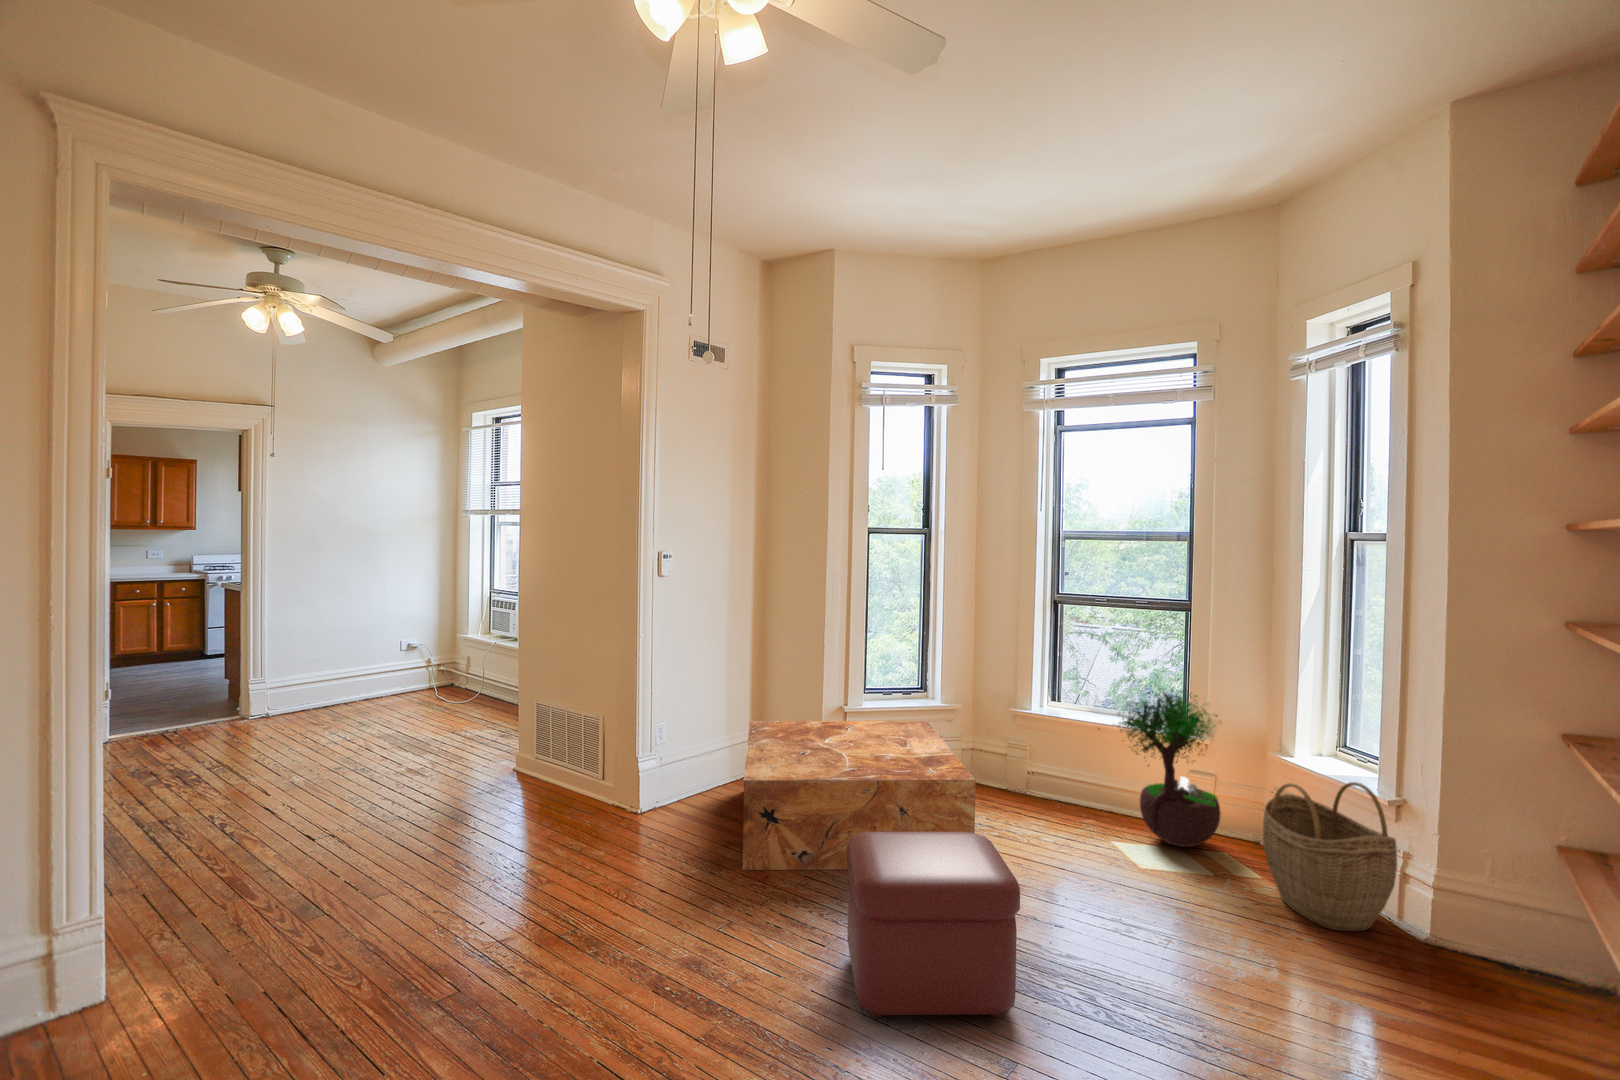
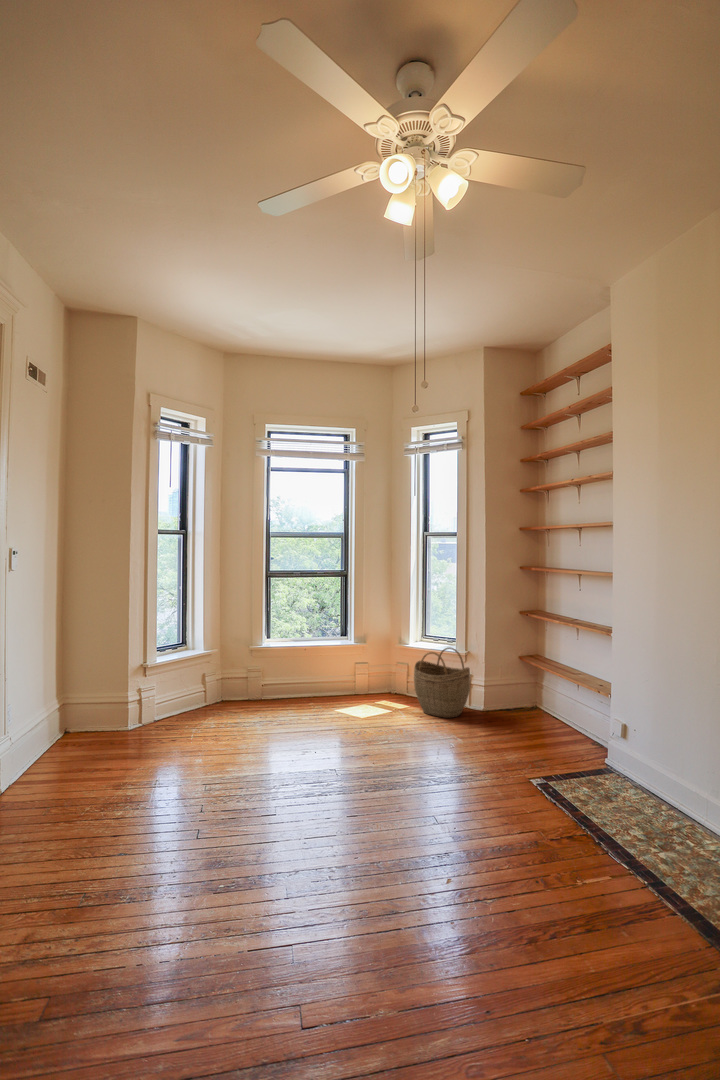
potted tree: present [1118,688,1221,847] -> none [333,610,389,705]
coffee table: present [743,721,976,870] -> none [71,665,285,791]
ottoman: present [847,832,1020,1018] -> none [272,703,389,822]

